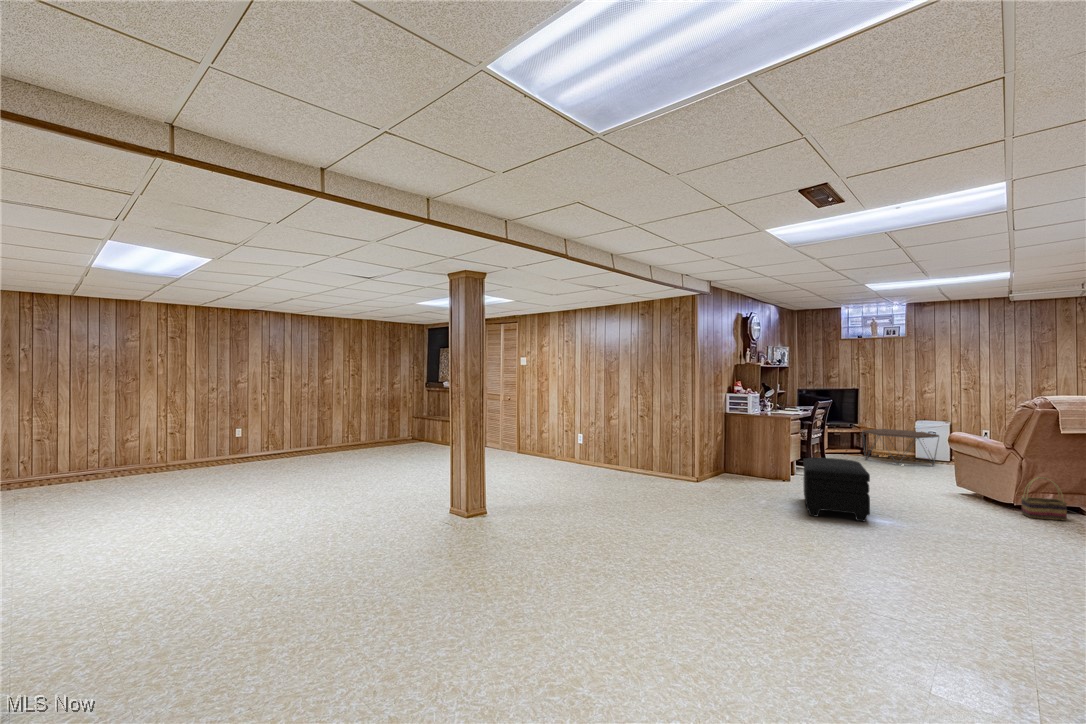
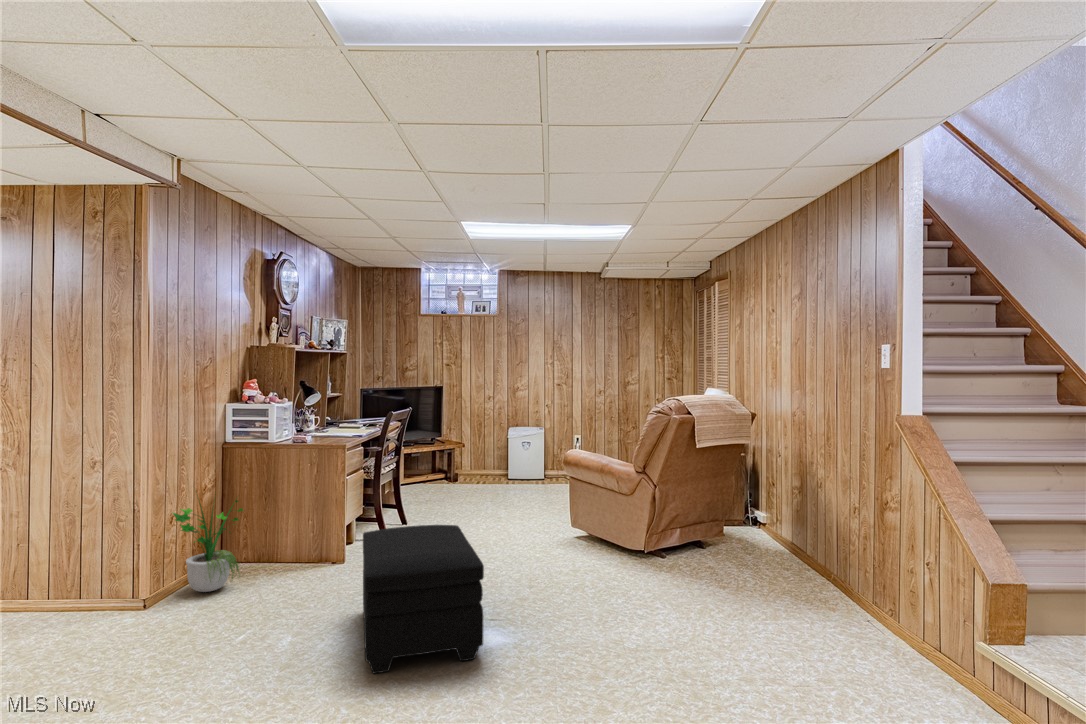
potted plant: none [707,429,739,481] -> present [173,500,243,592]
coffee table: present [862,429,939,466] -> none [447,441,535,494]
basket: present [1021,477,1067,521] -> none [655,510,703,572]

